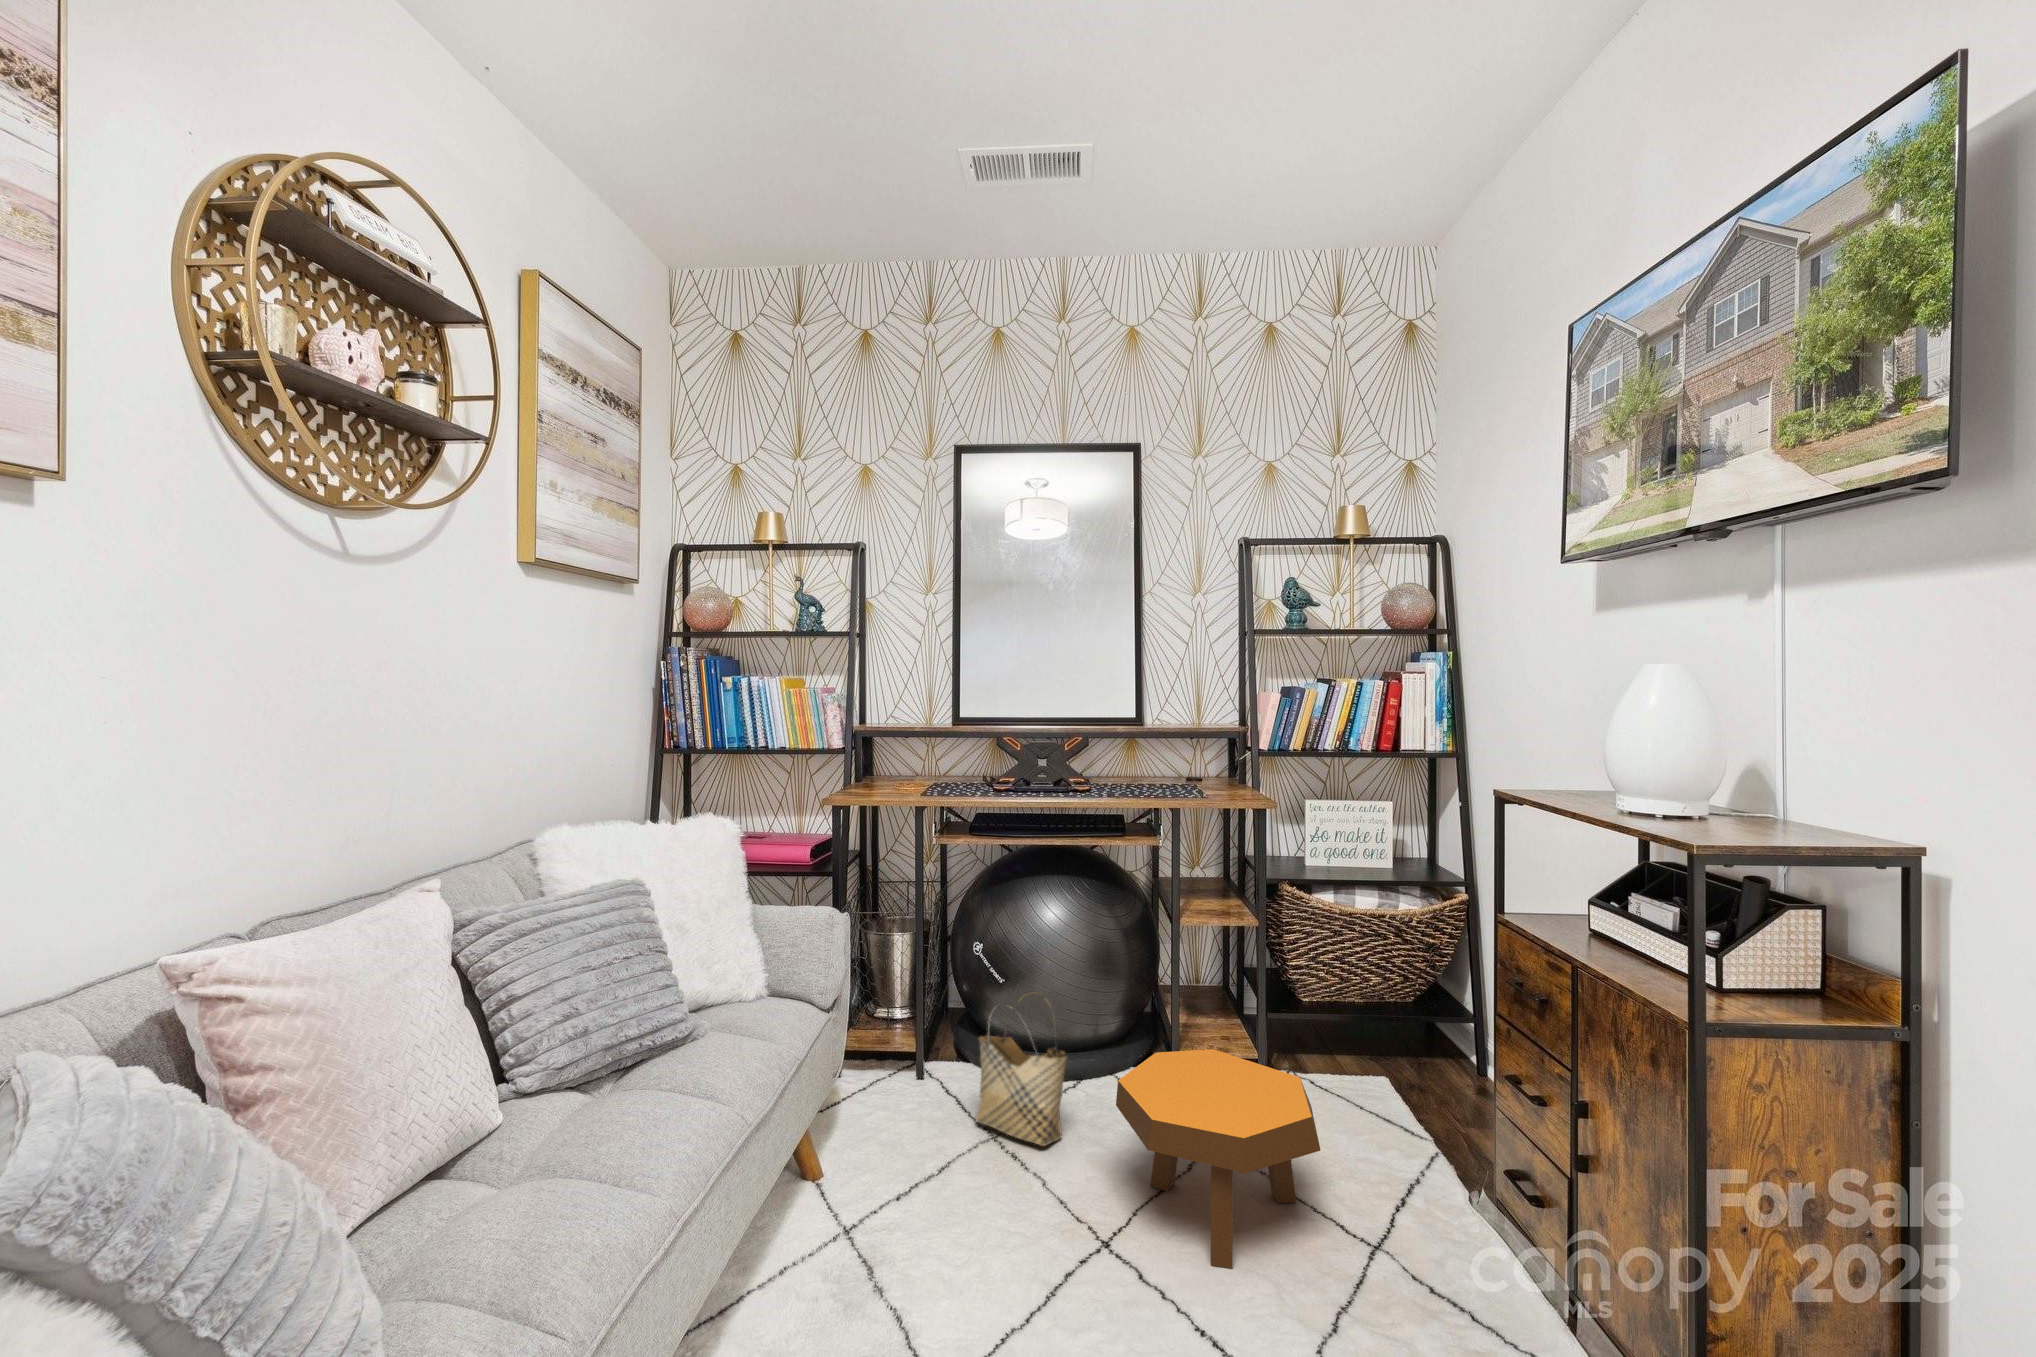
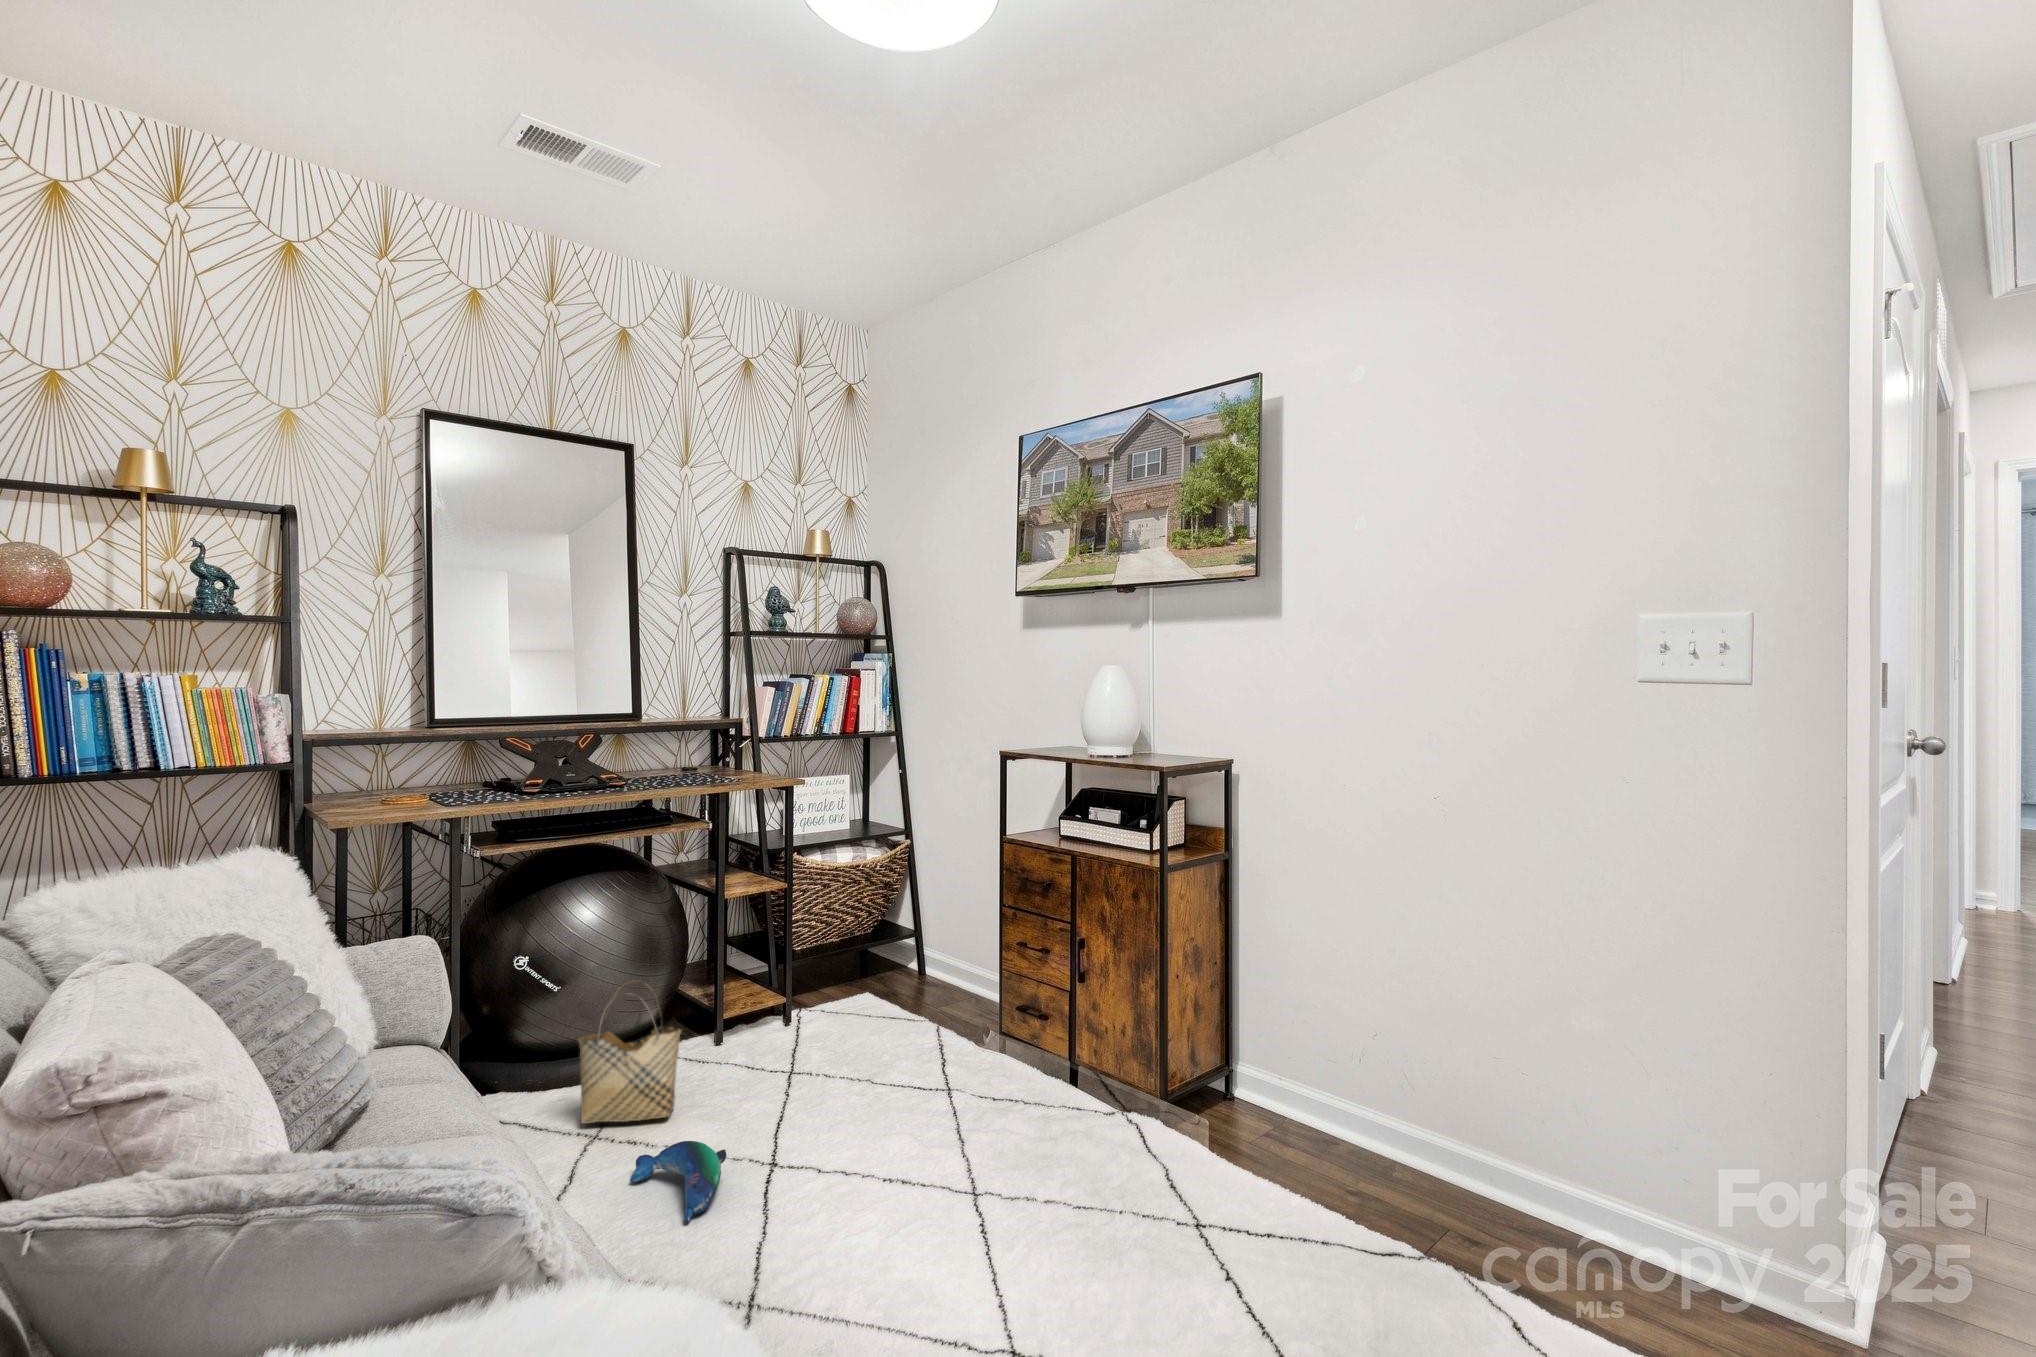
footstool: present [1116,1049,1320,1268] -> none [759,986,924,1134]
plush toy: none [942,1180,1020,1279] -> present [630,1141,726,1222]

